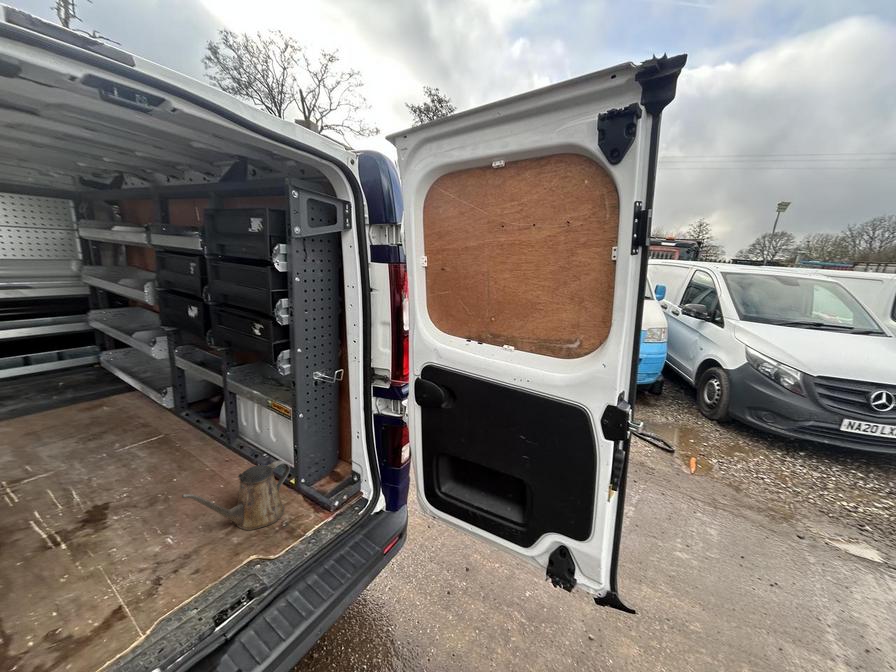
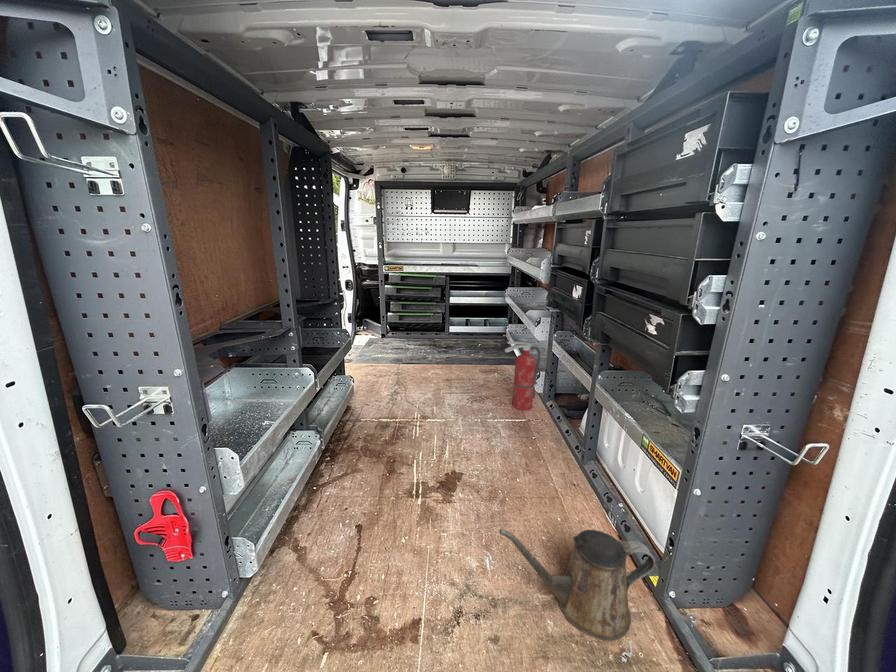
fire extinguisher: none [119,364,166,432] -> present [505,342,540,410]

